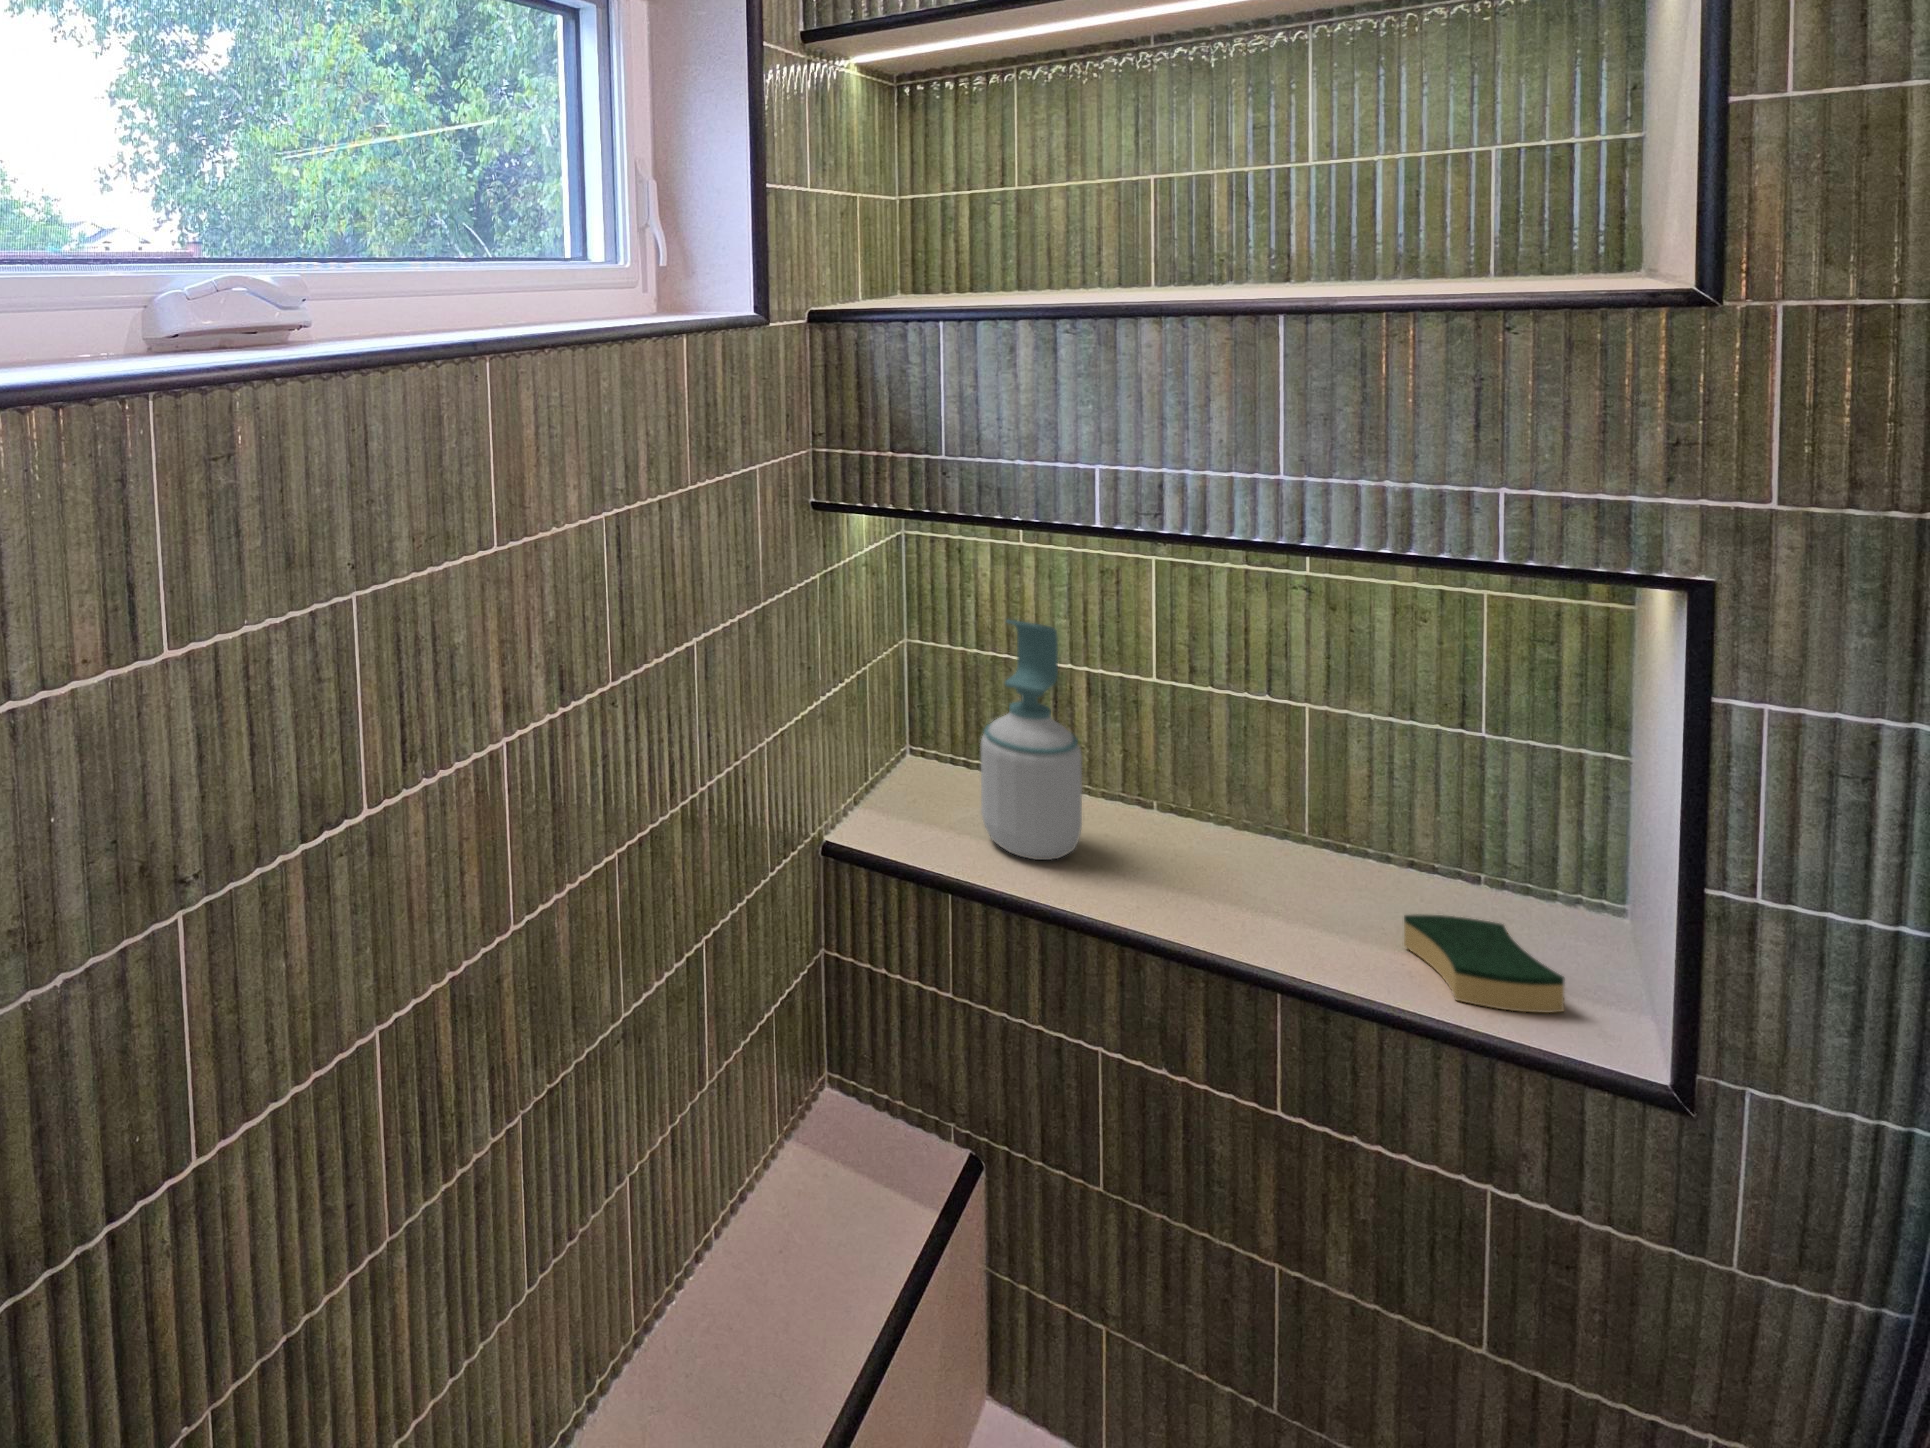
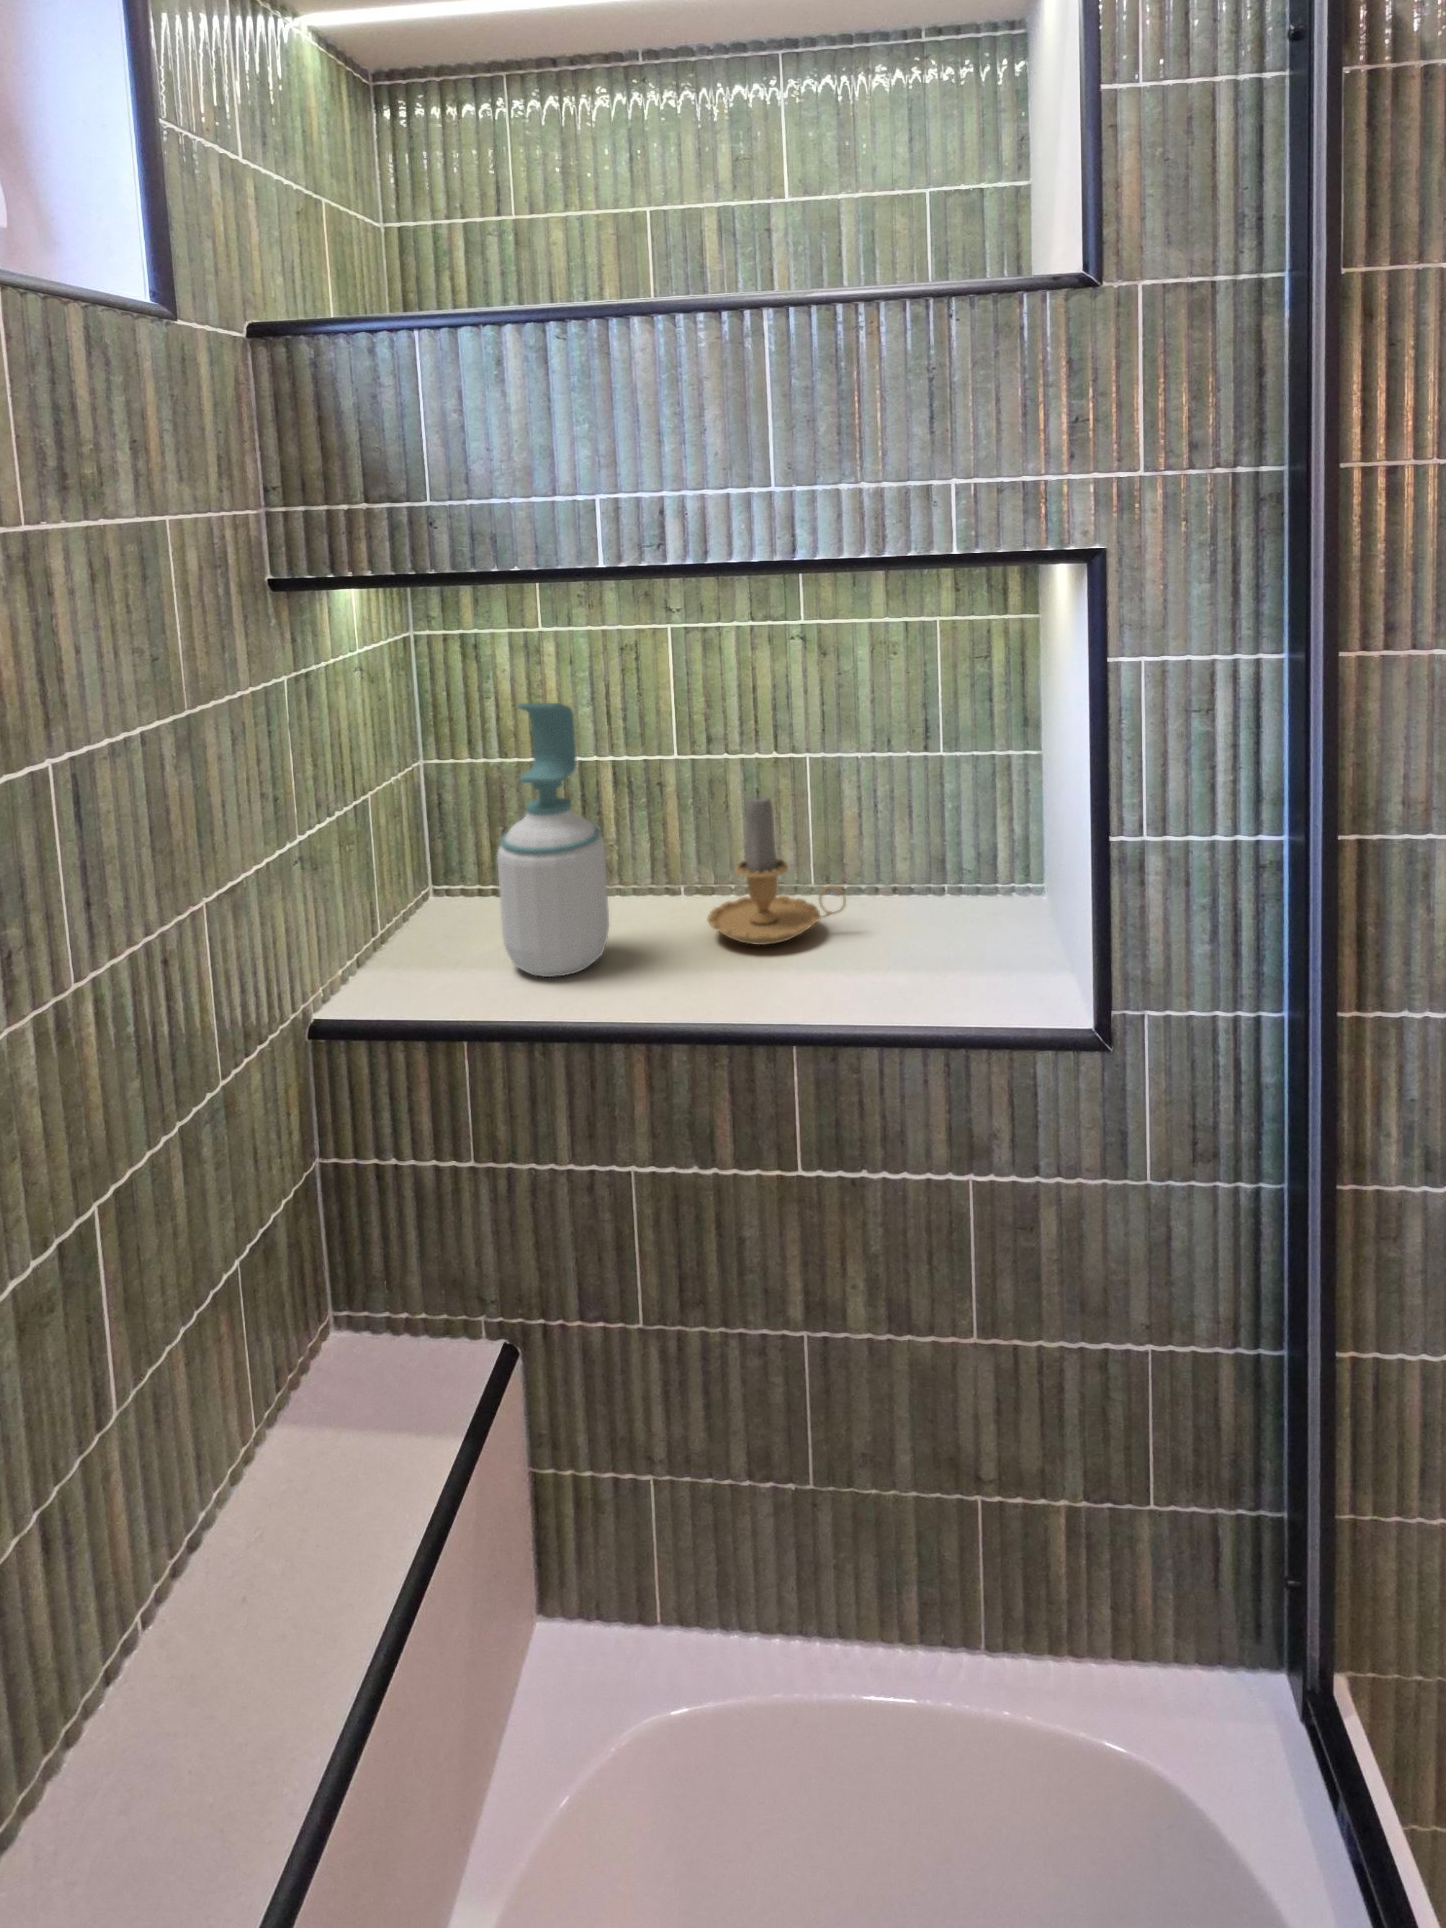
candle: none [1183,733,1345,885] -> present [708,795,846,945]
sponge: present [1404,914,1565,1013] -> none [895,922,1017,1003]

